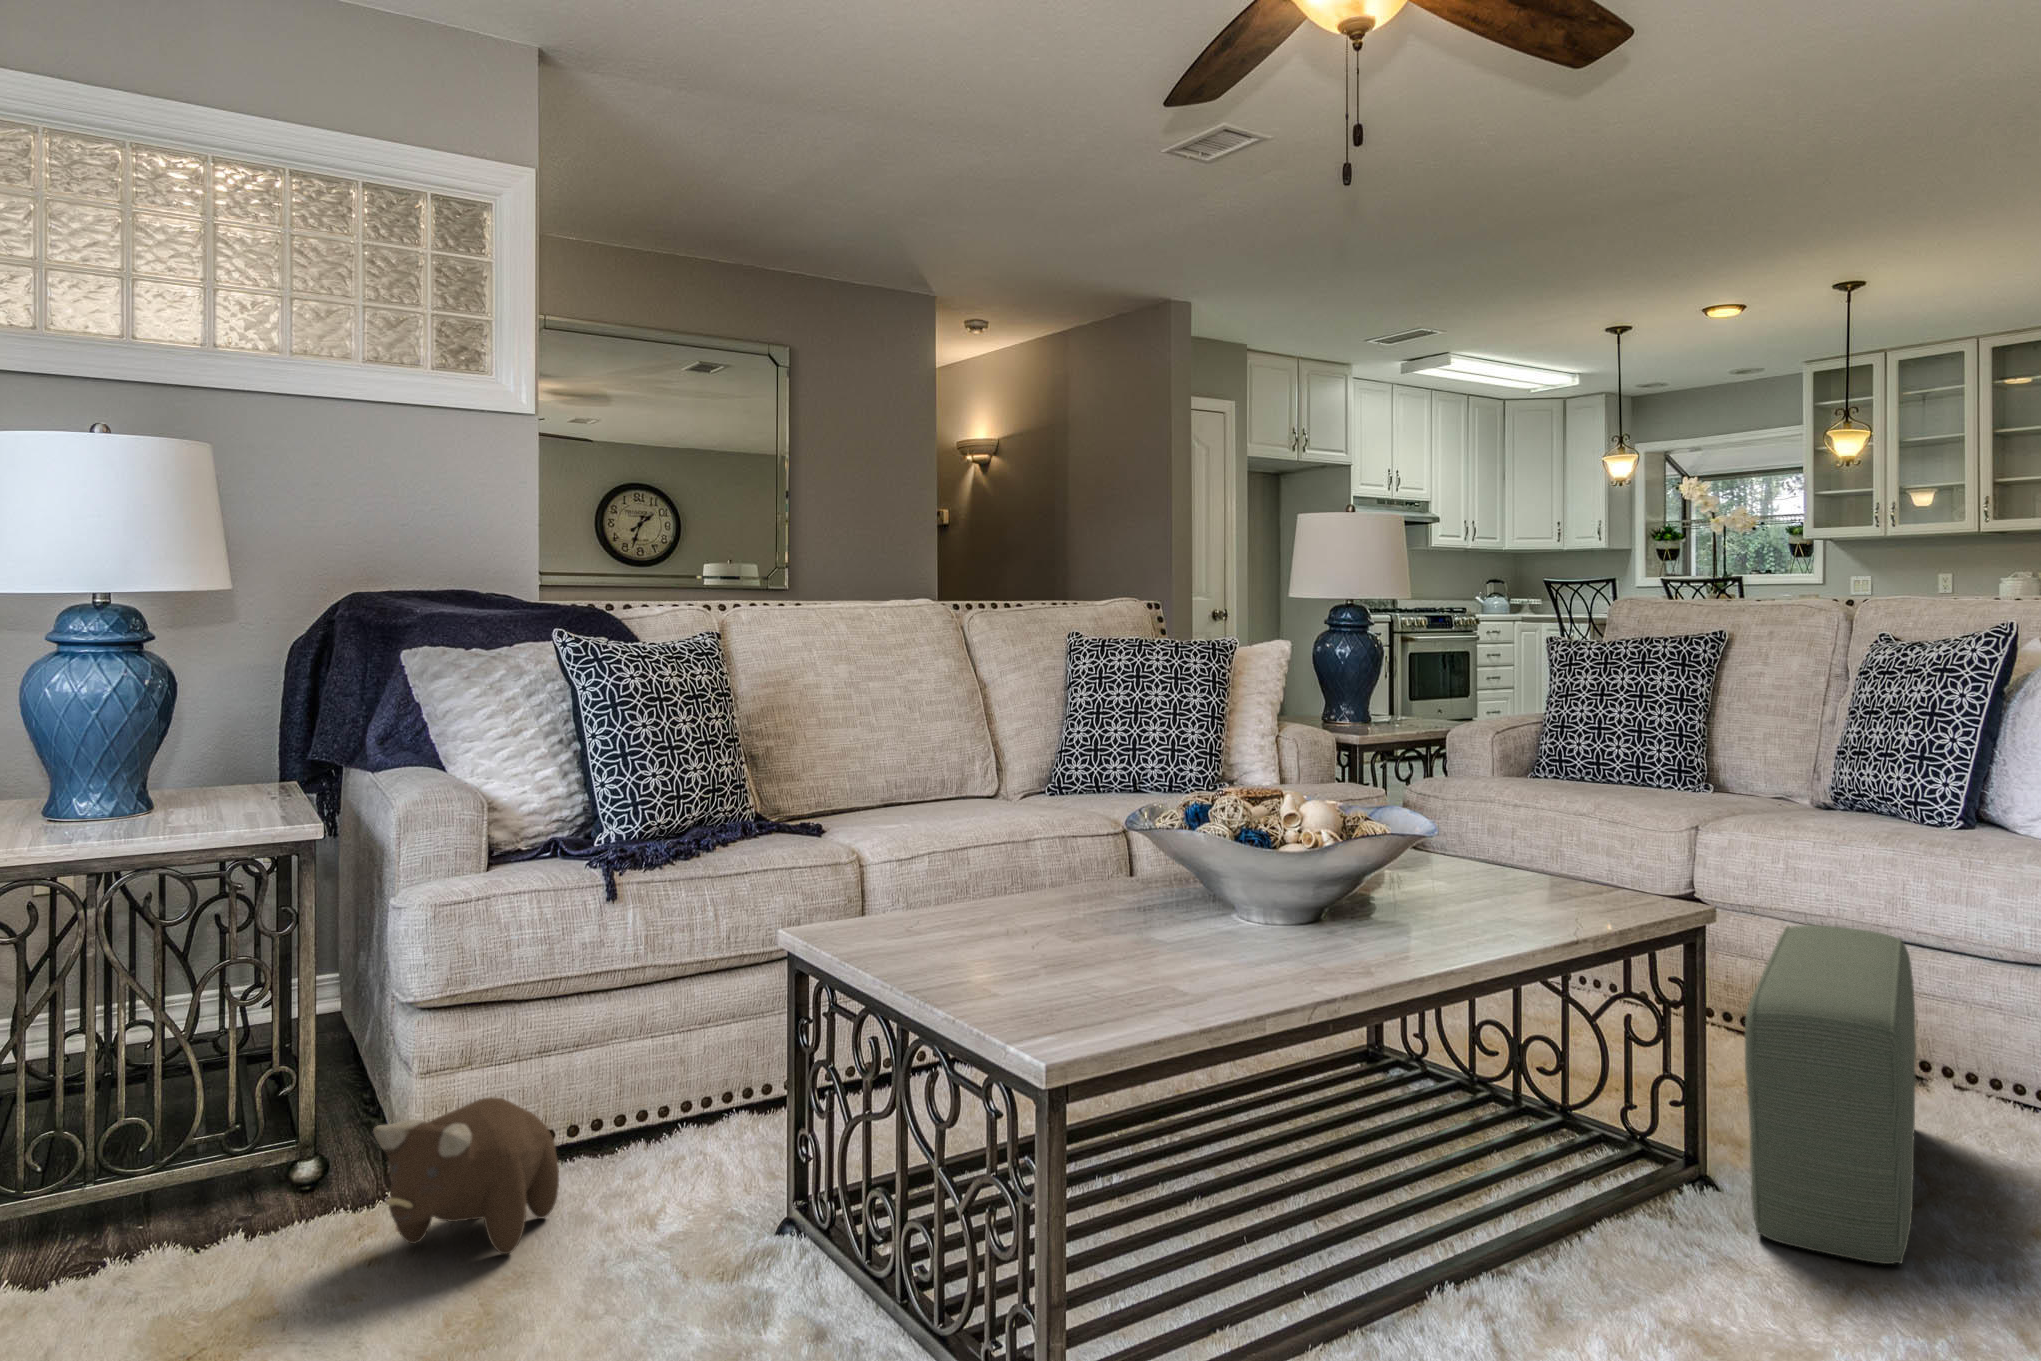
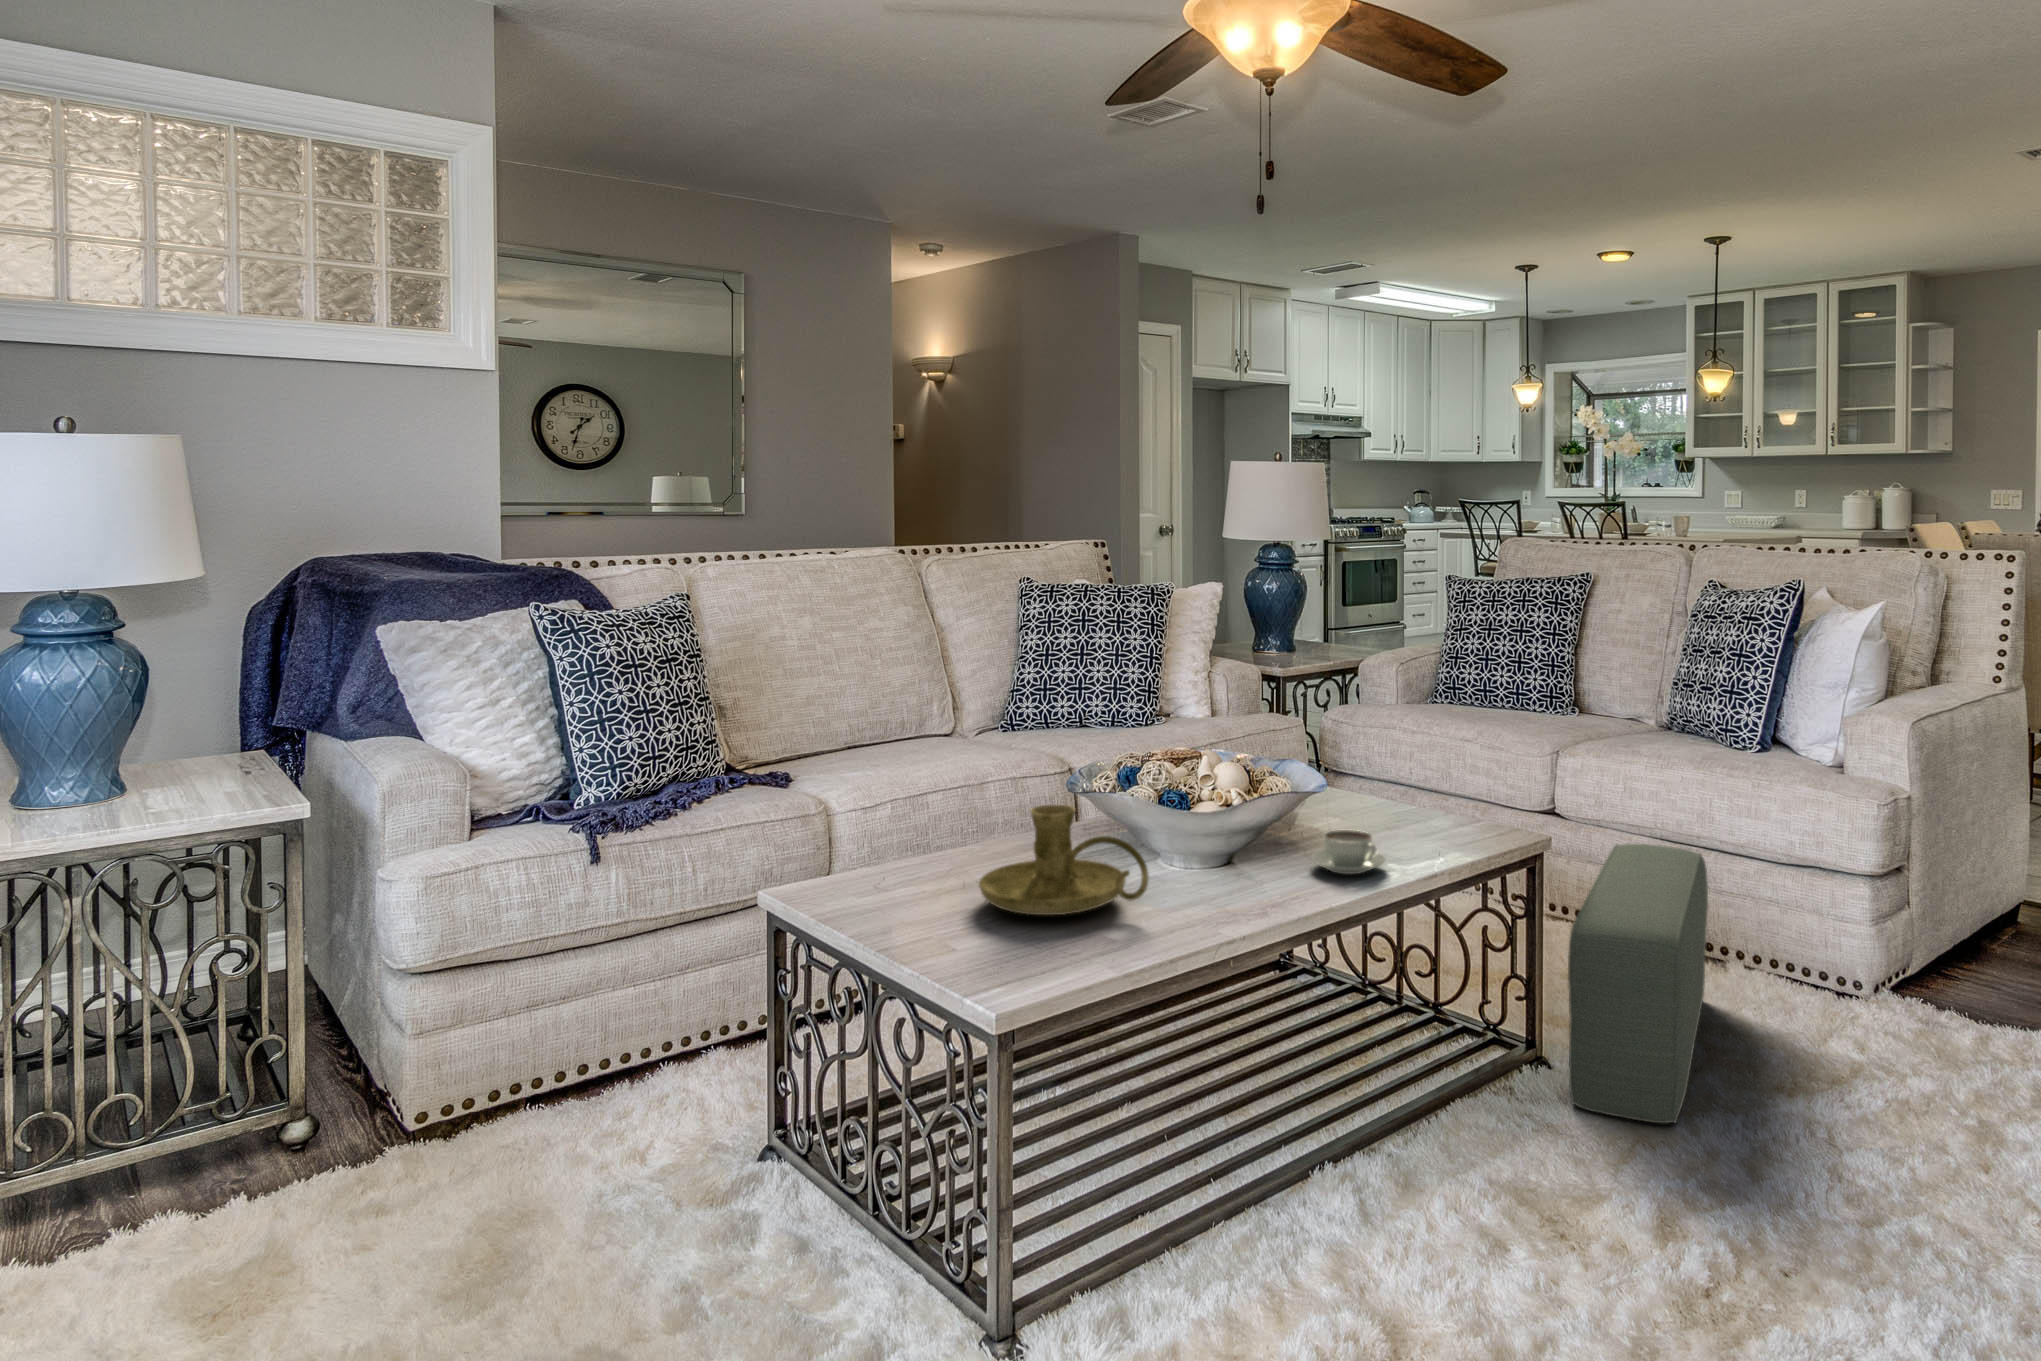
candle holder: none [1028,828,1227,953] -> present [979,805,1149,915]
coffee cup: none [1415,878,1509,929] -> present [1310,830,1385,874]
plush toy: present [373,1097,559,1254] -> none [380,1052,558,1190]

